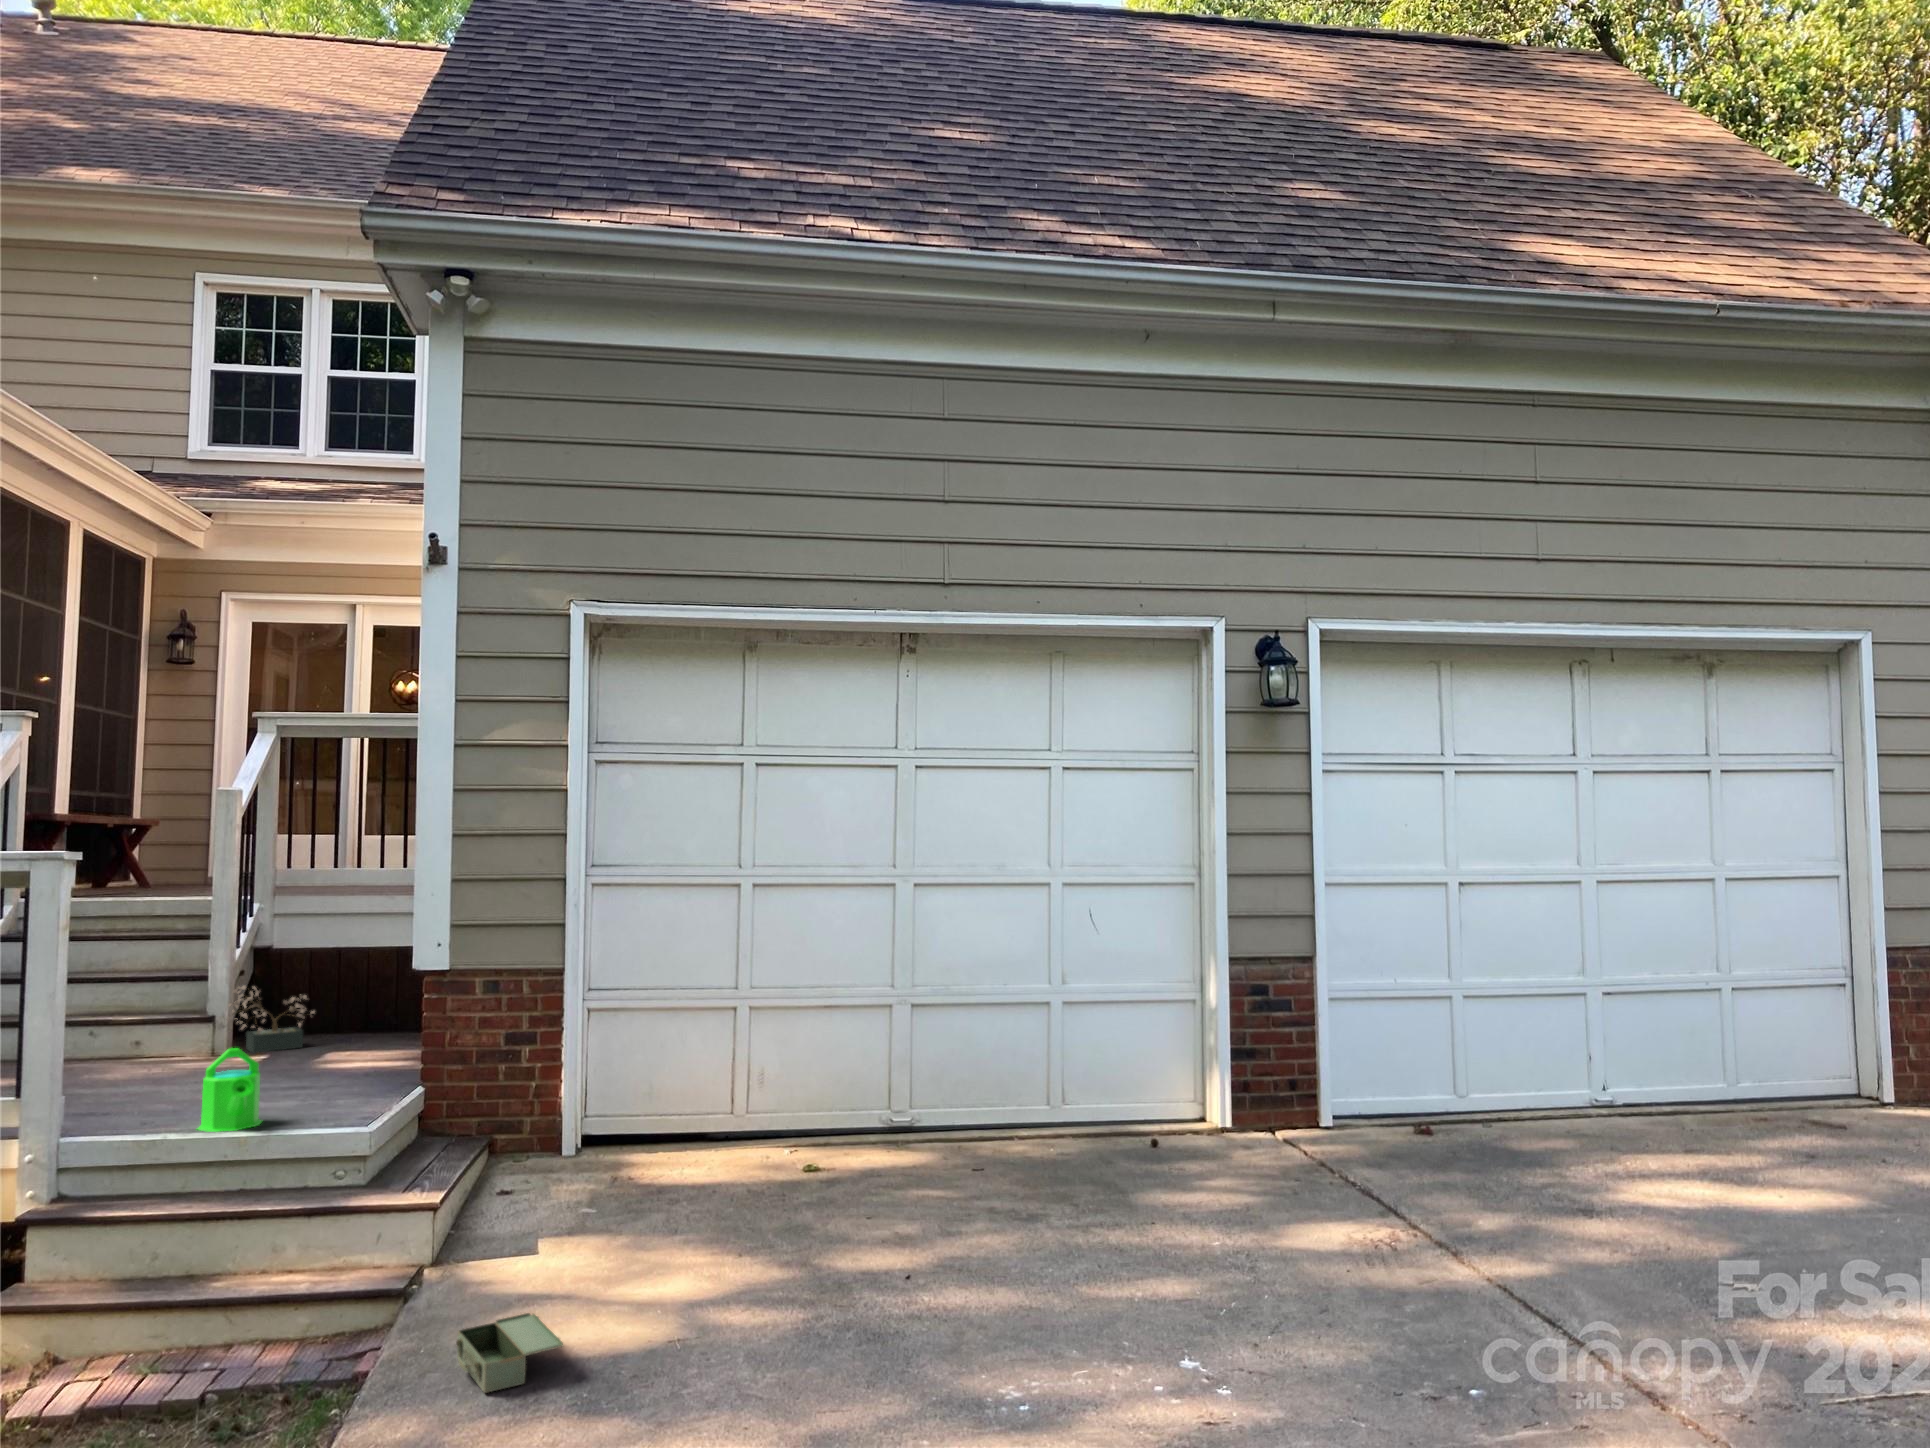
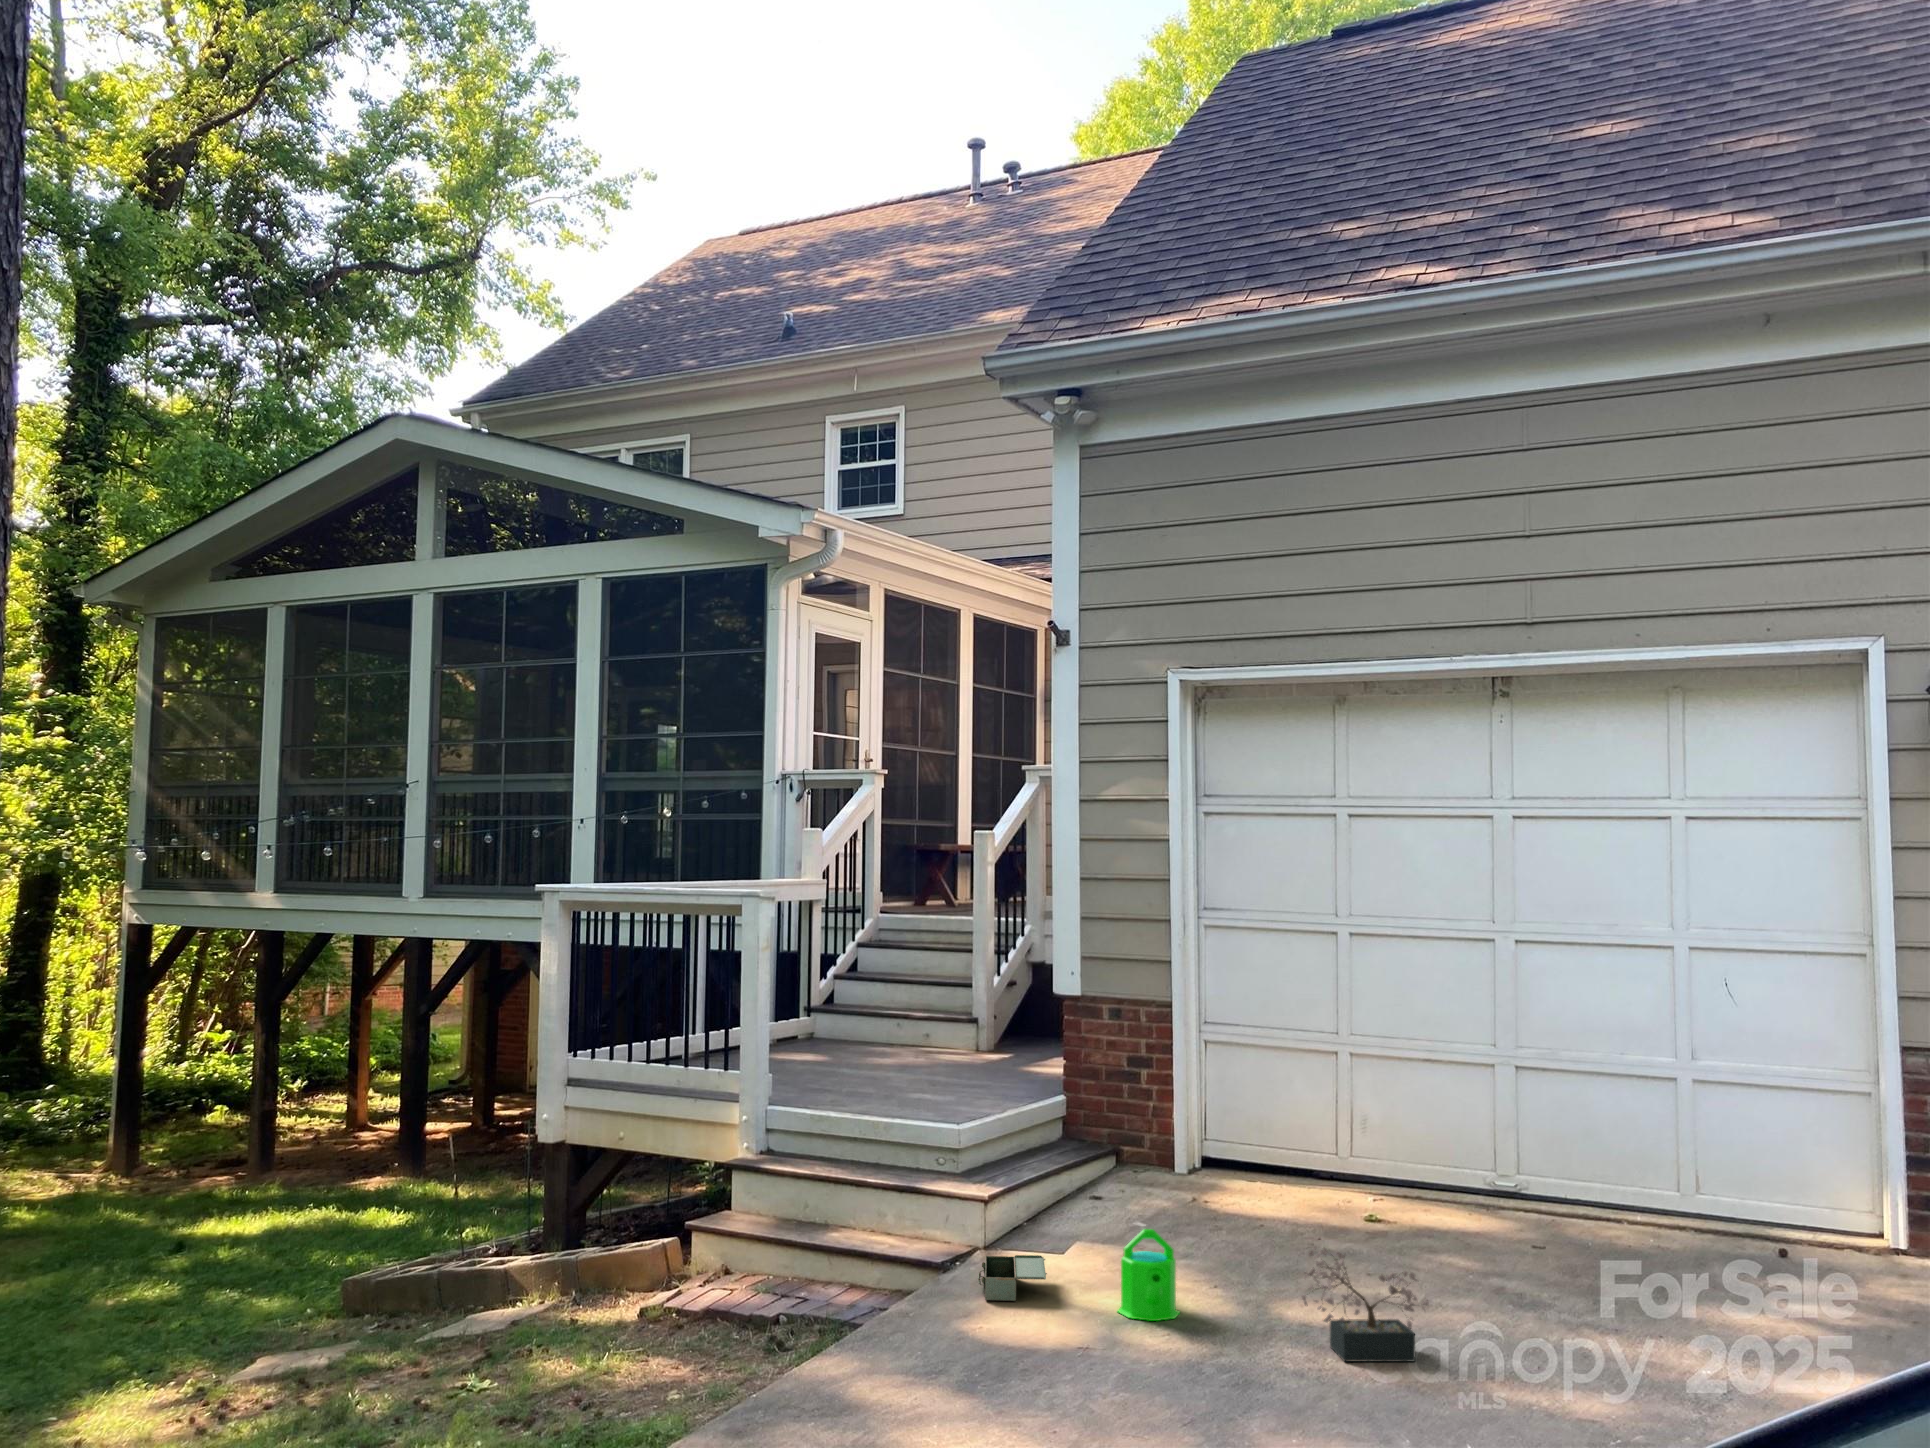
decorative plant: present [229,986,315,1053] -> present [1302,1246,1429,1362]
watering can: present [197,1048,262,1132] -> present [1118,1229,1180,1321]

